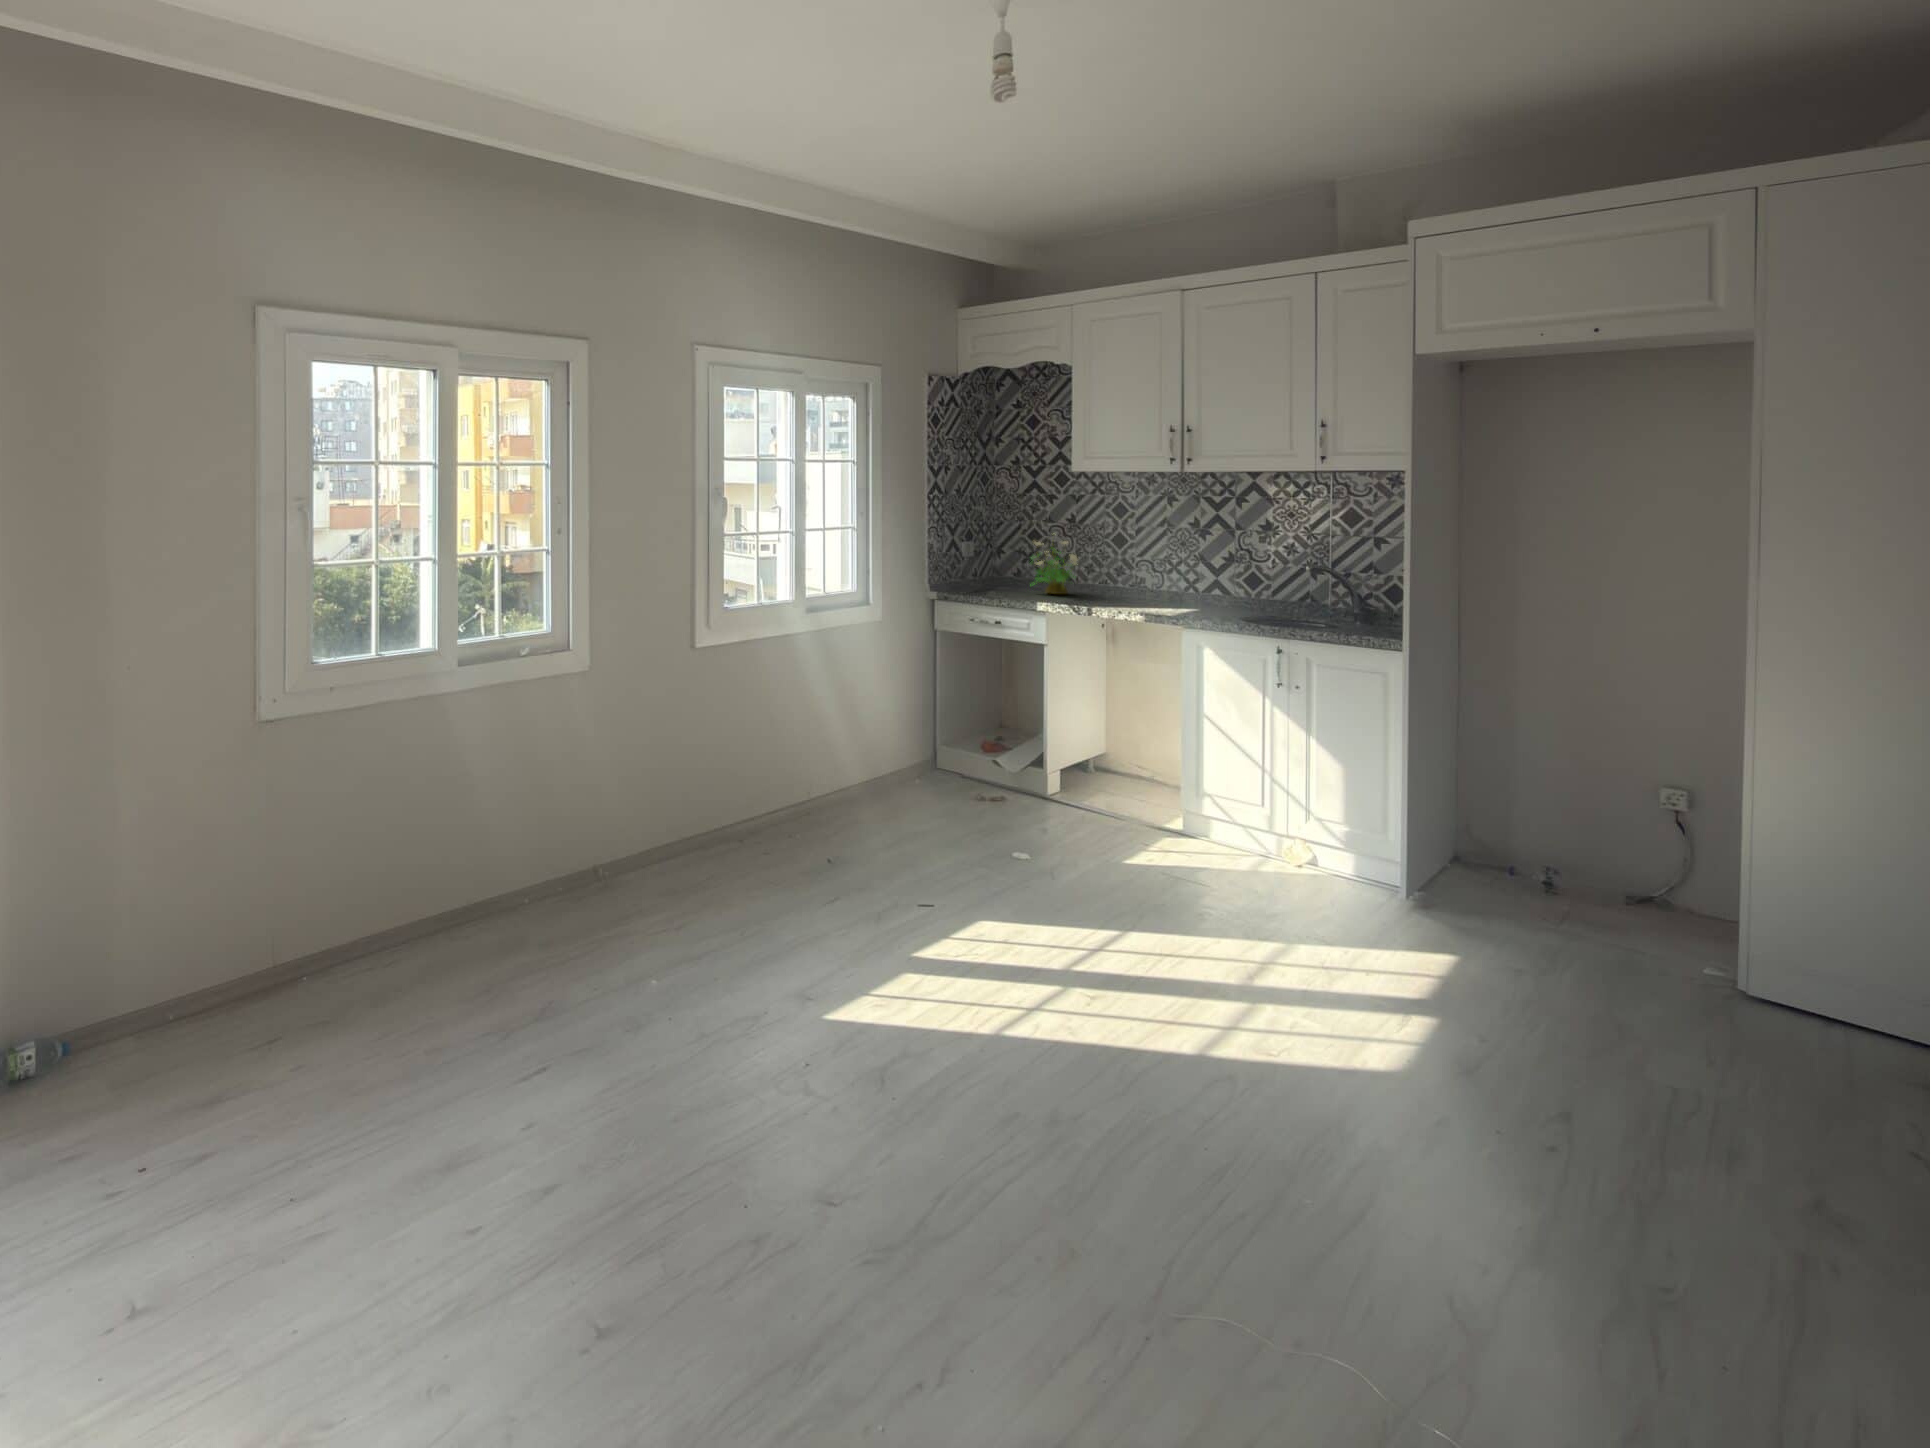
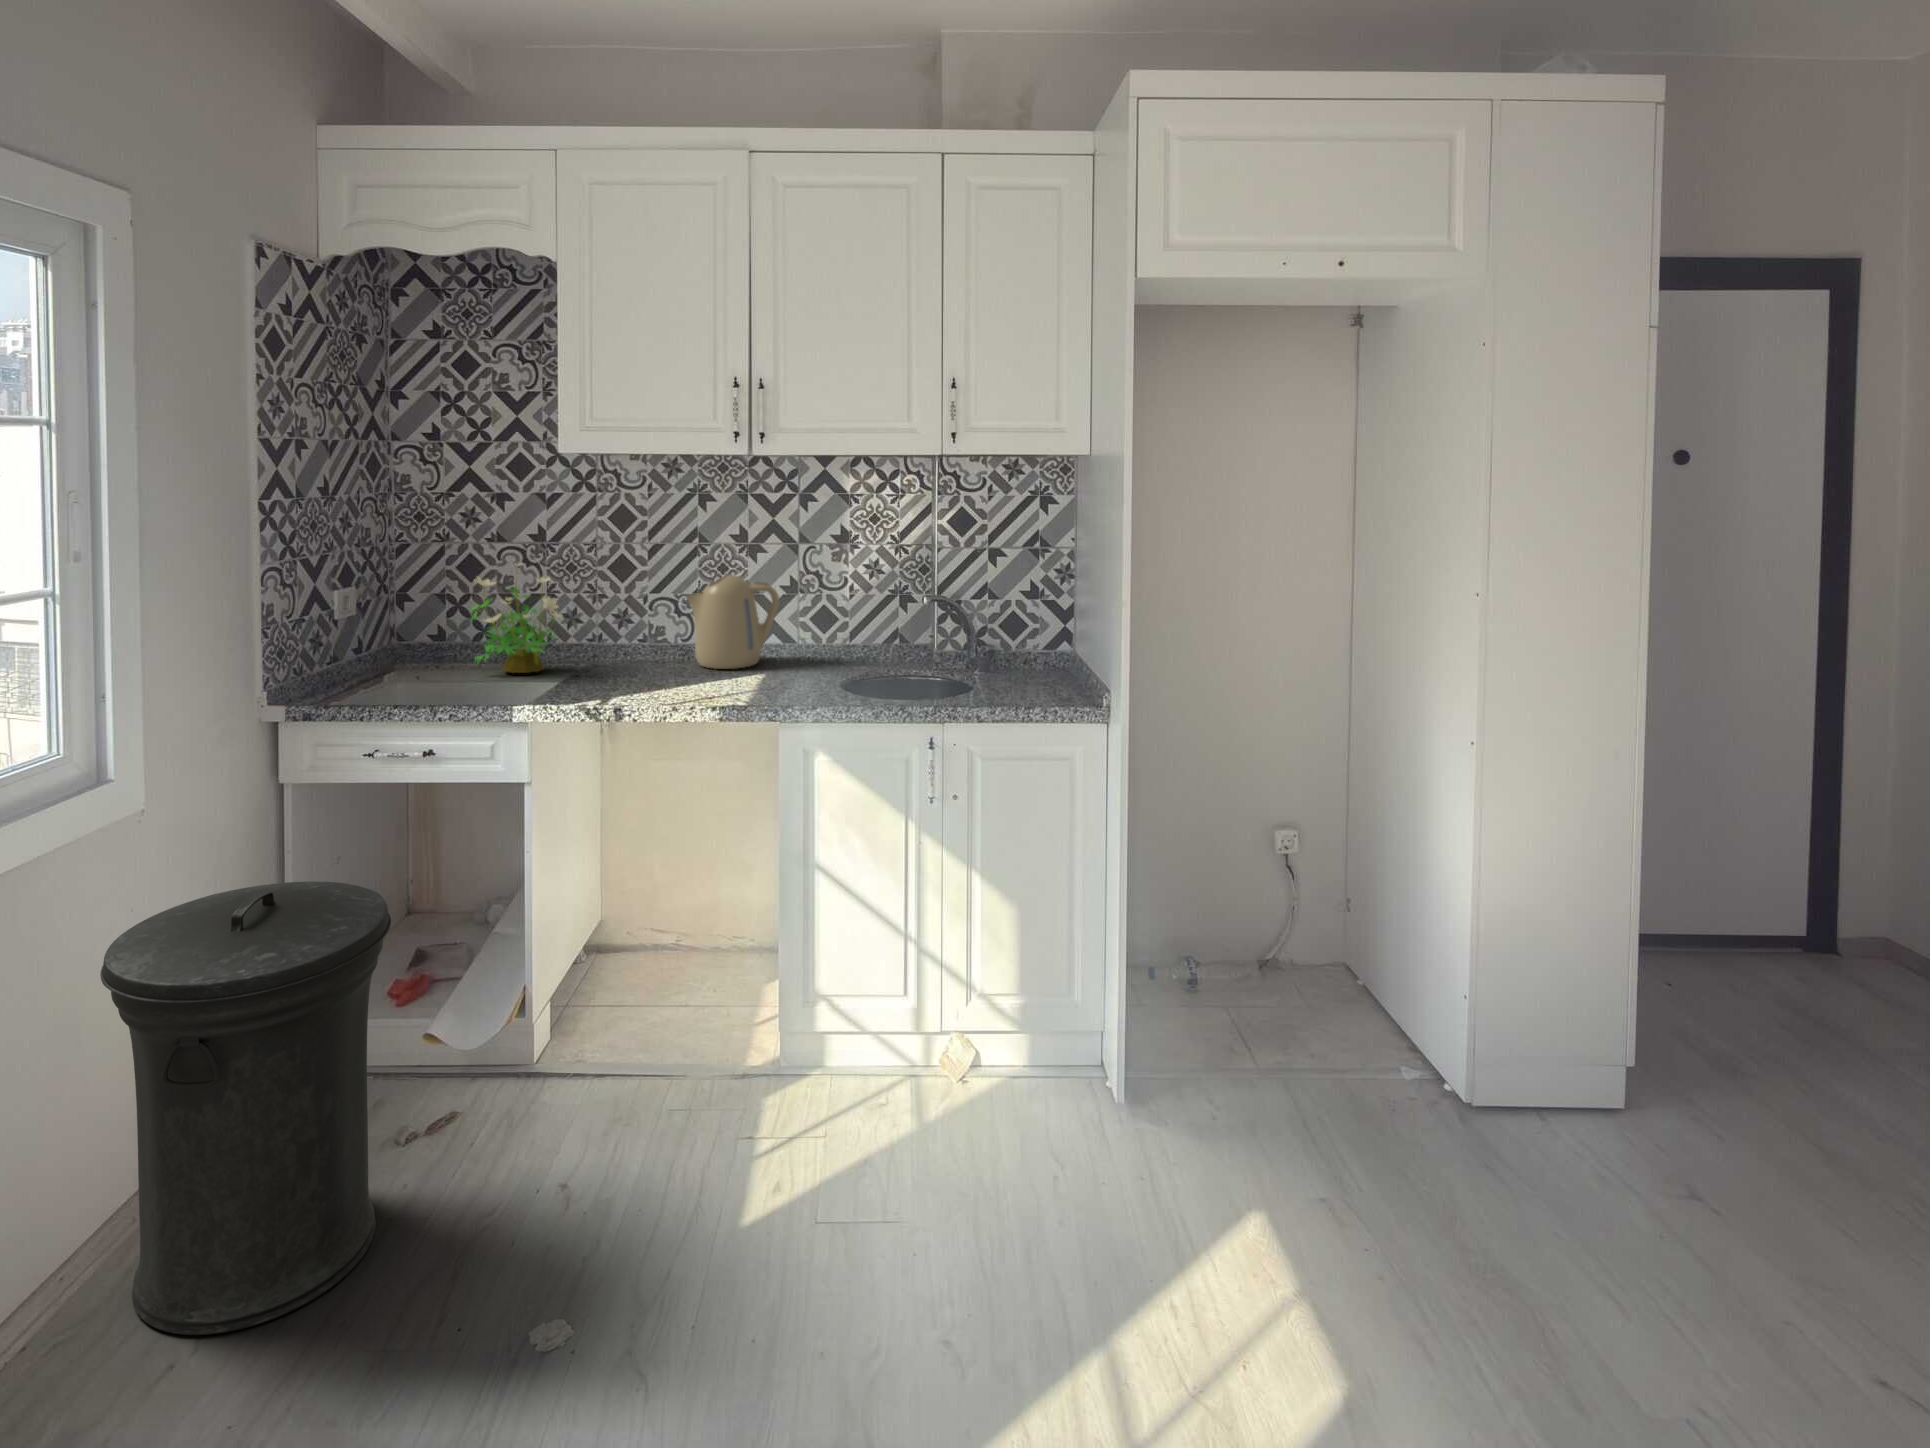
kettle: none [1153,547,1216,603] -> present [686,575,779,669]
trash can: none [858,664,968,834] -> present [100,881,391,1335]

